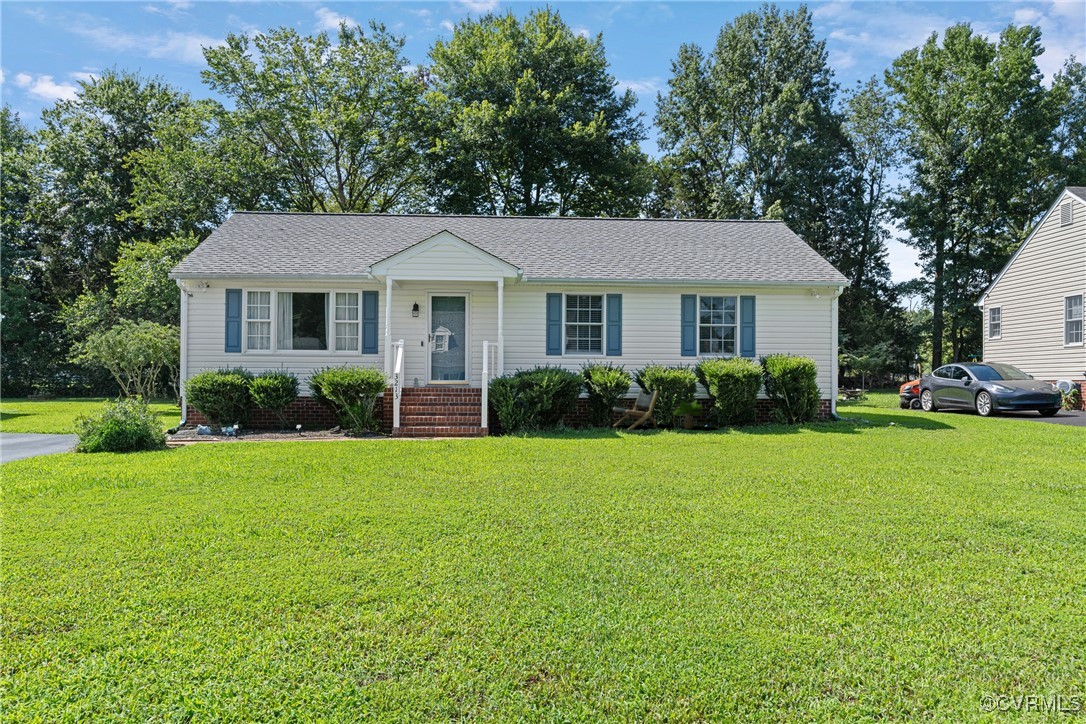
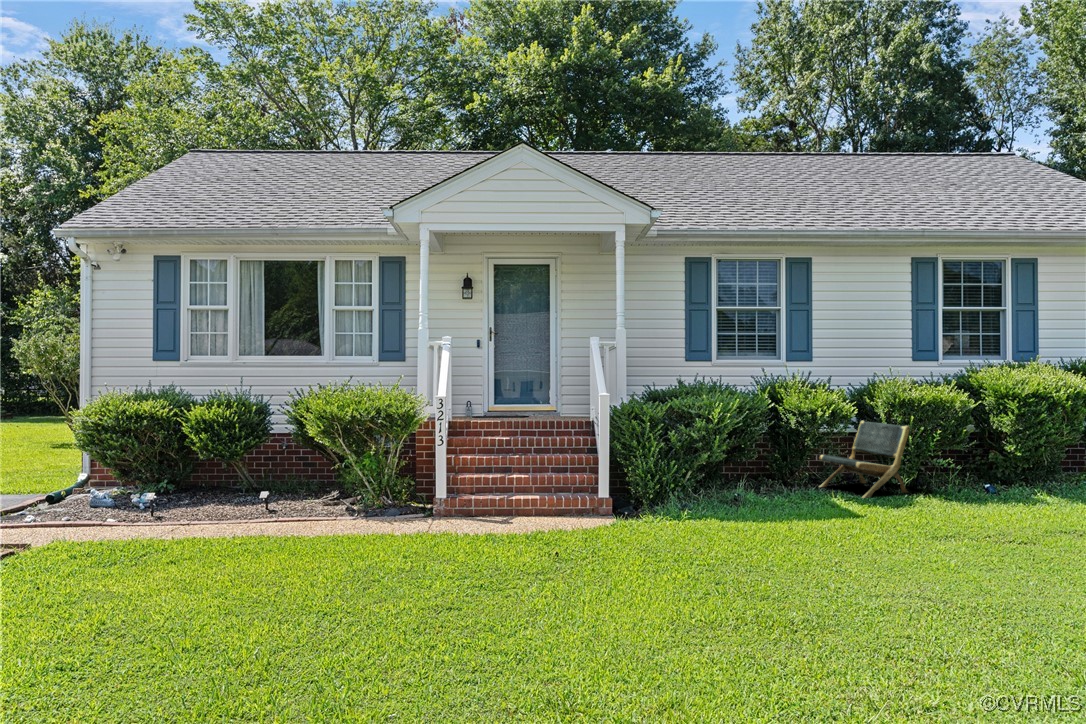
potted plant: present [674,401,704,429] -> none [932,441,1009,497]

